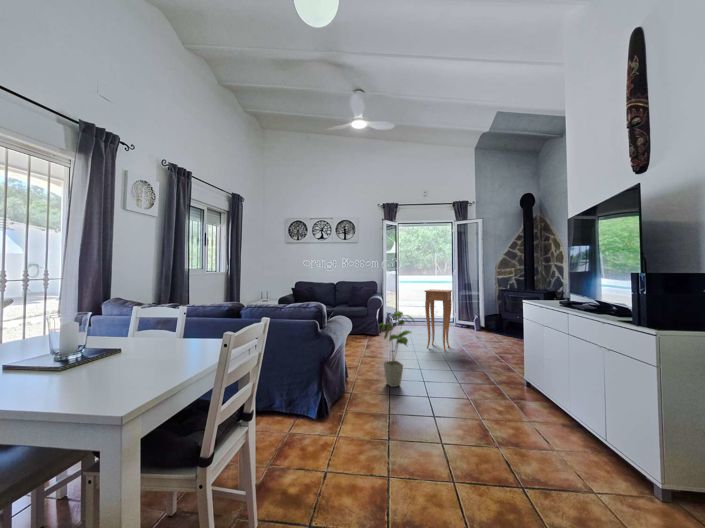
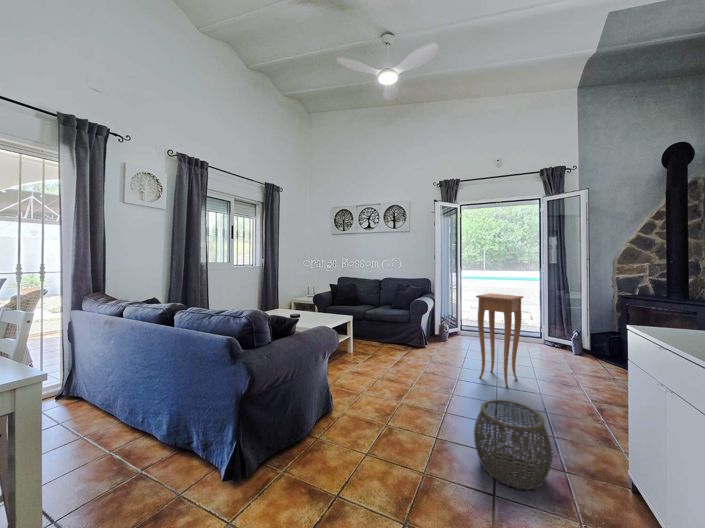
house plant: present [378,311,414,387] -> none [360,334,421,454]
woven basket: none [443,346,484,387] -> present [474,399,553,490]

